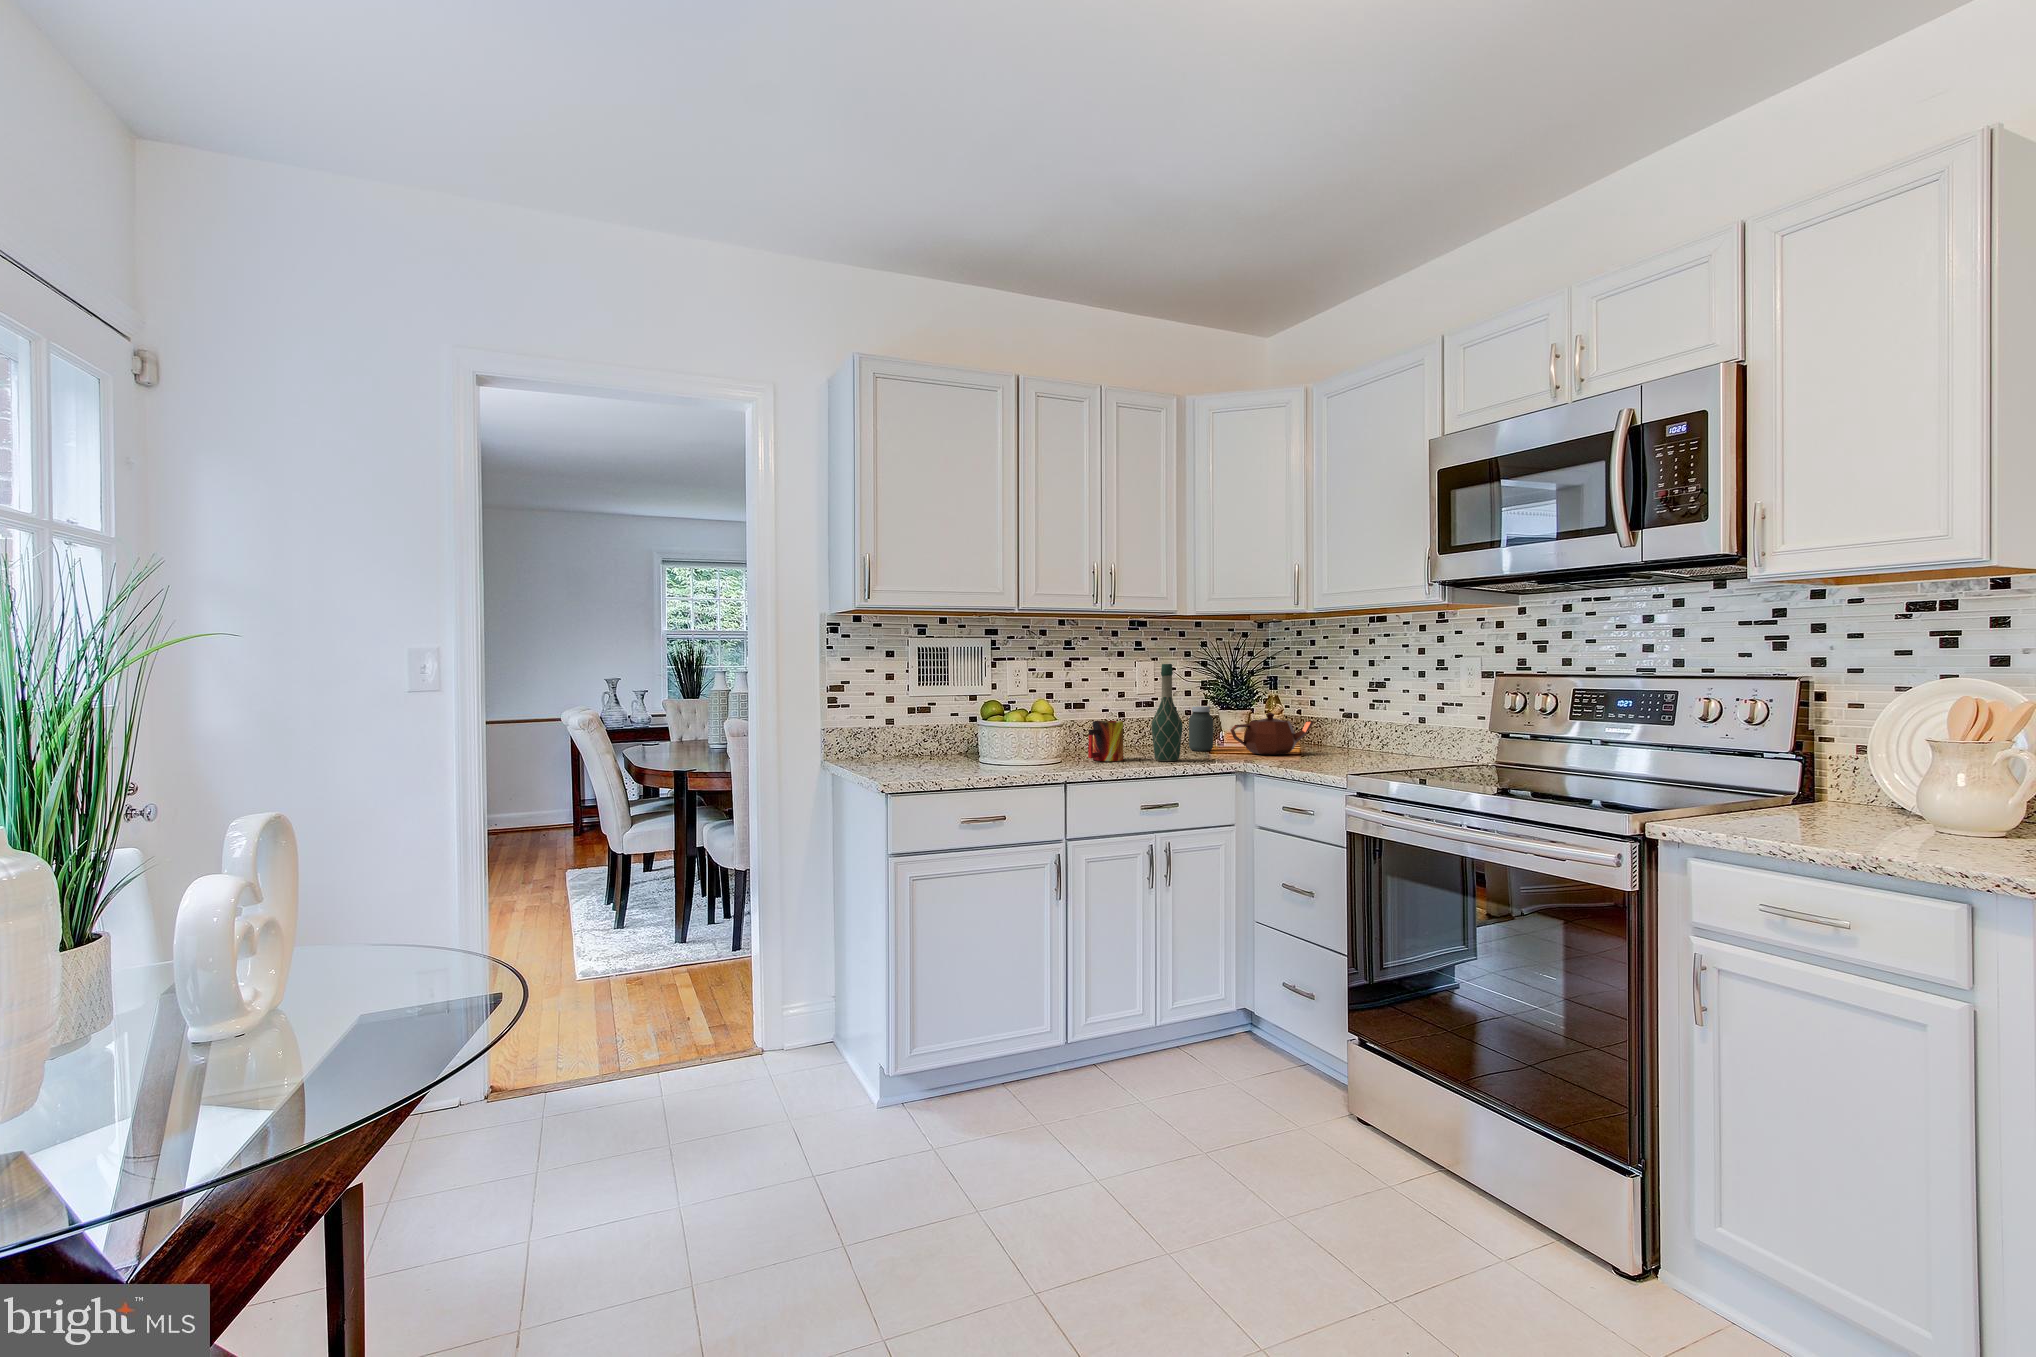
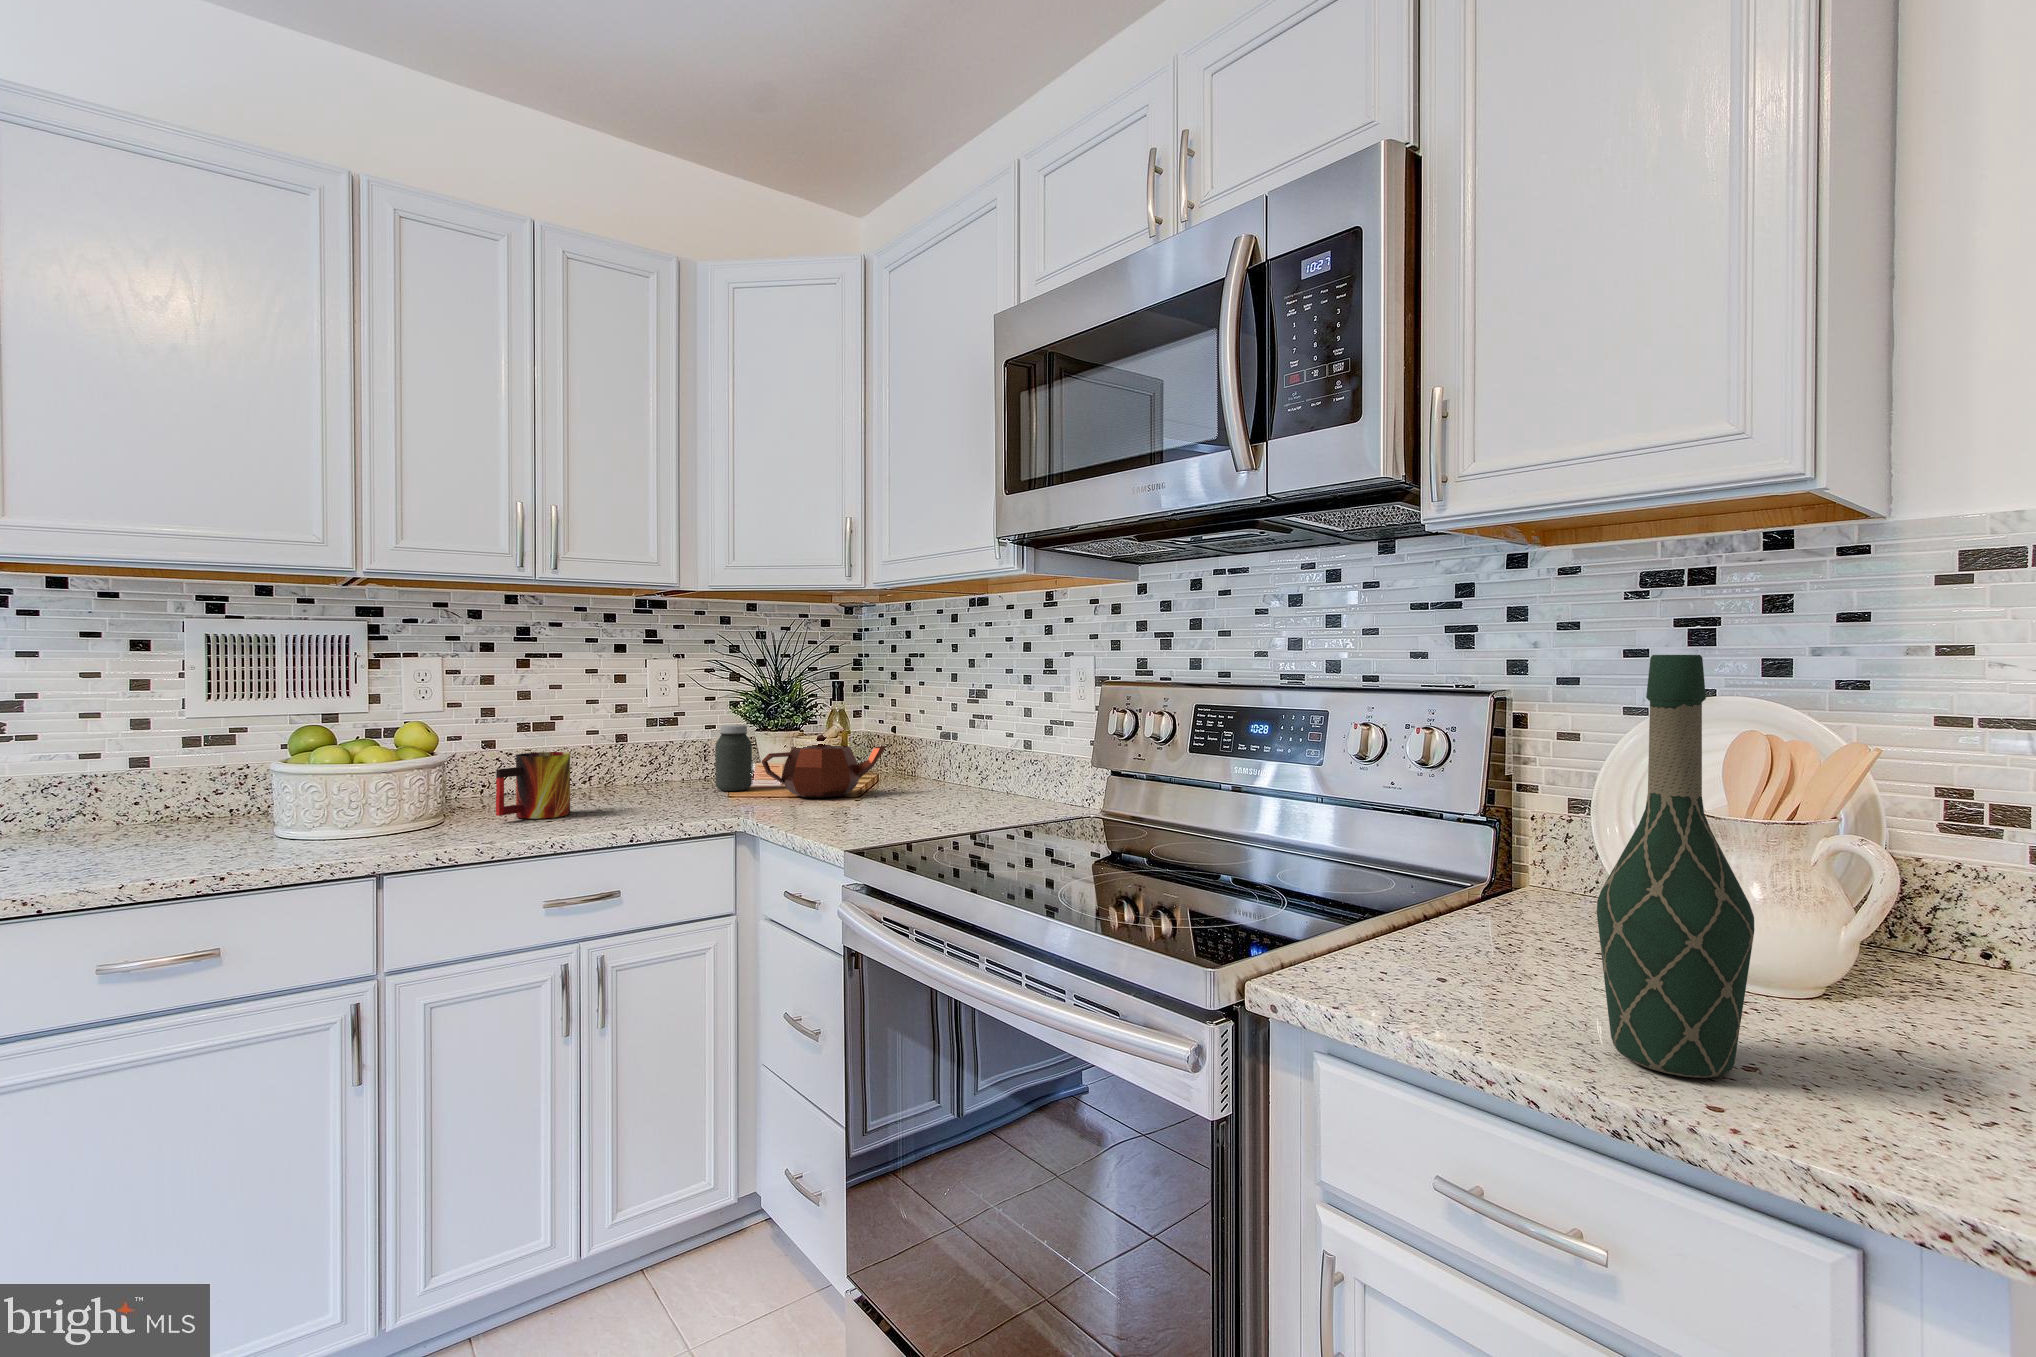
wine bottle: present [1151,664,1183,761] -> present [1597,655,1754,1078]

